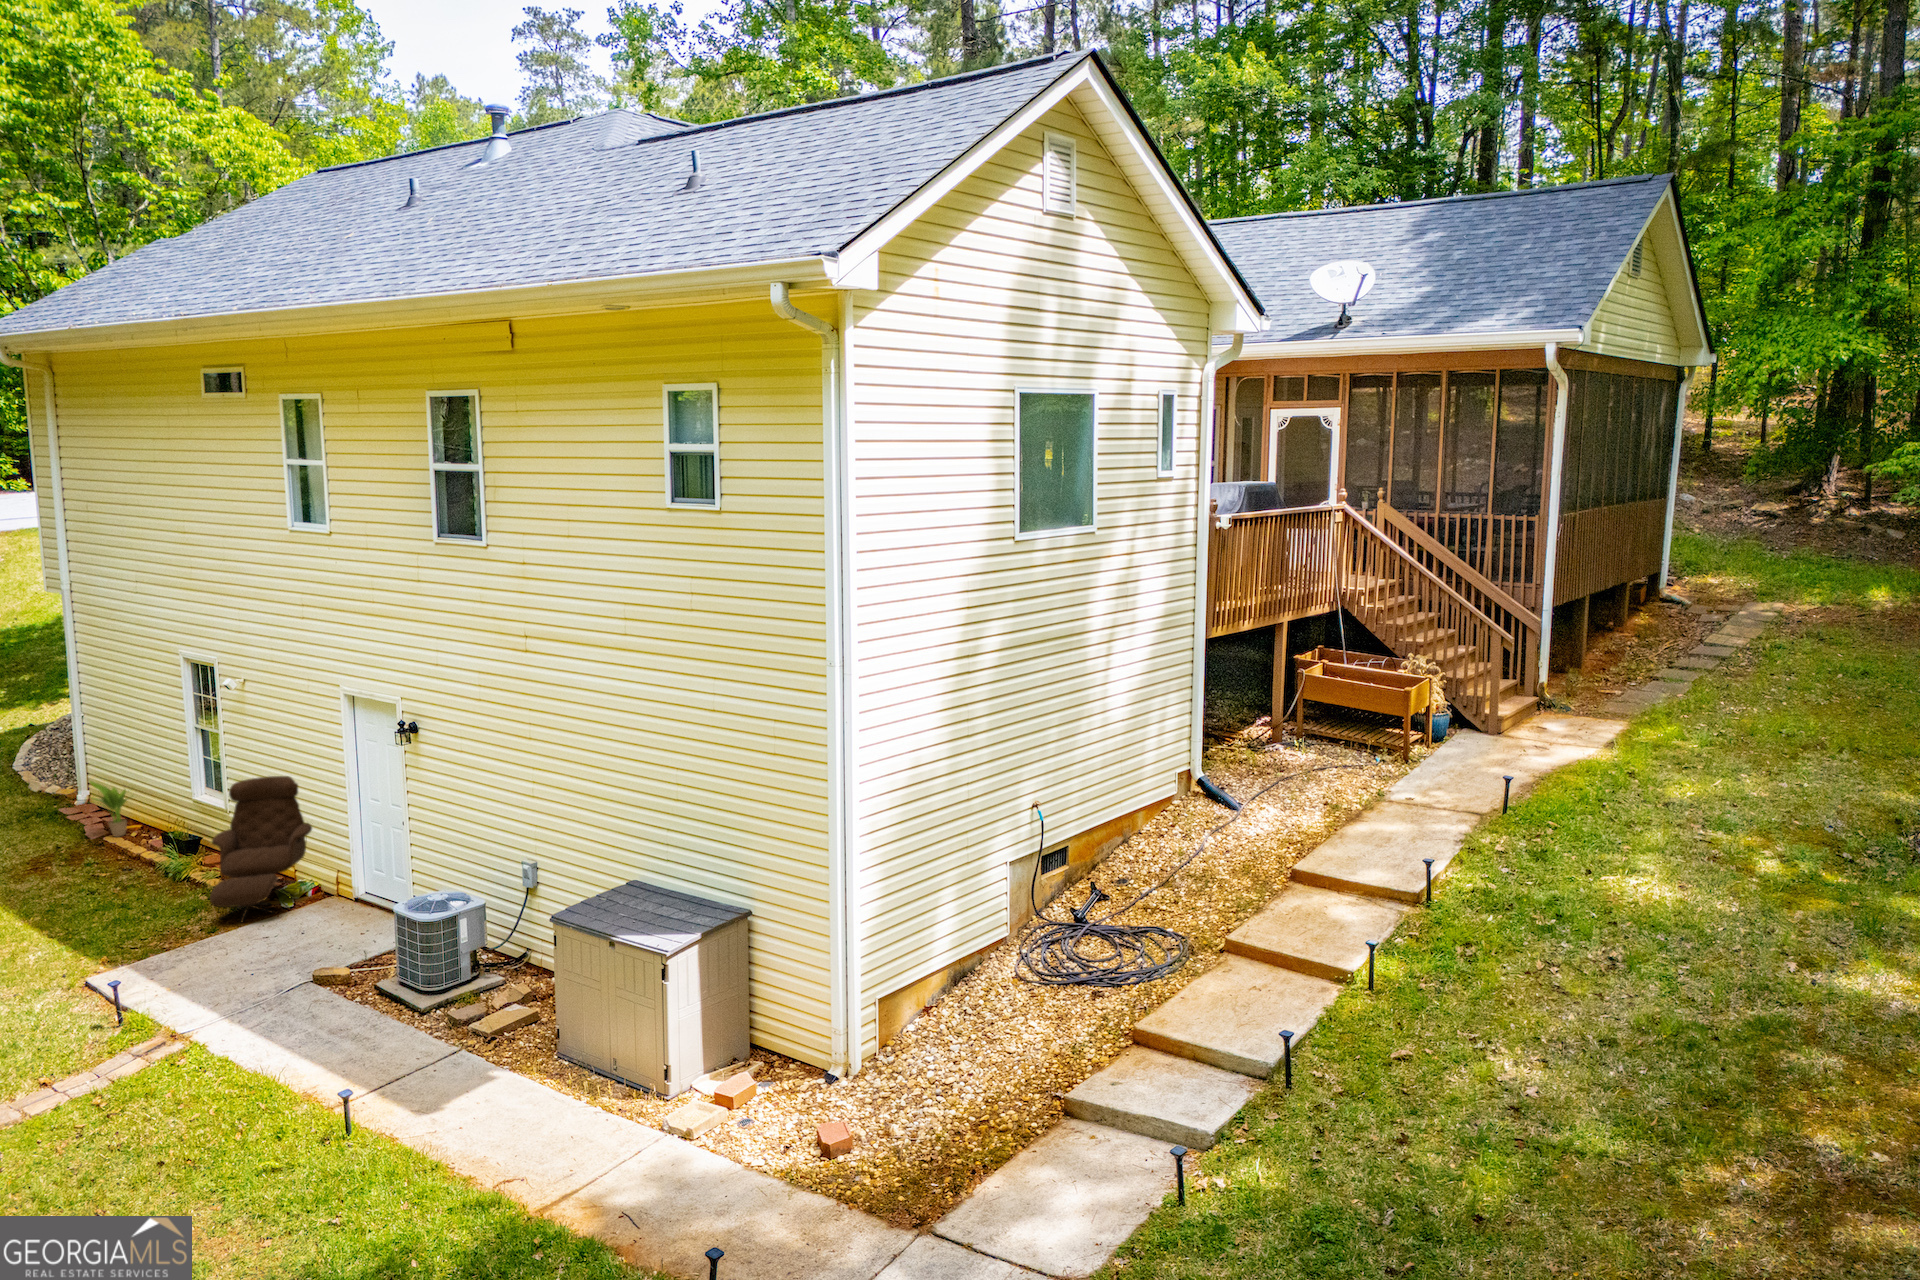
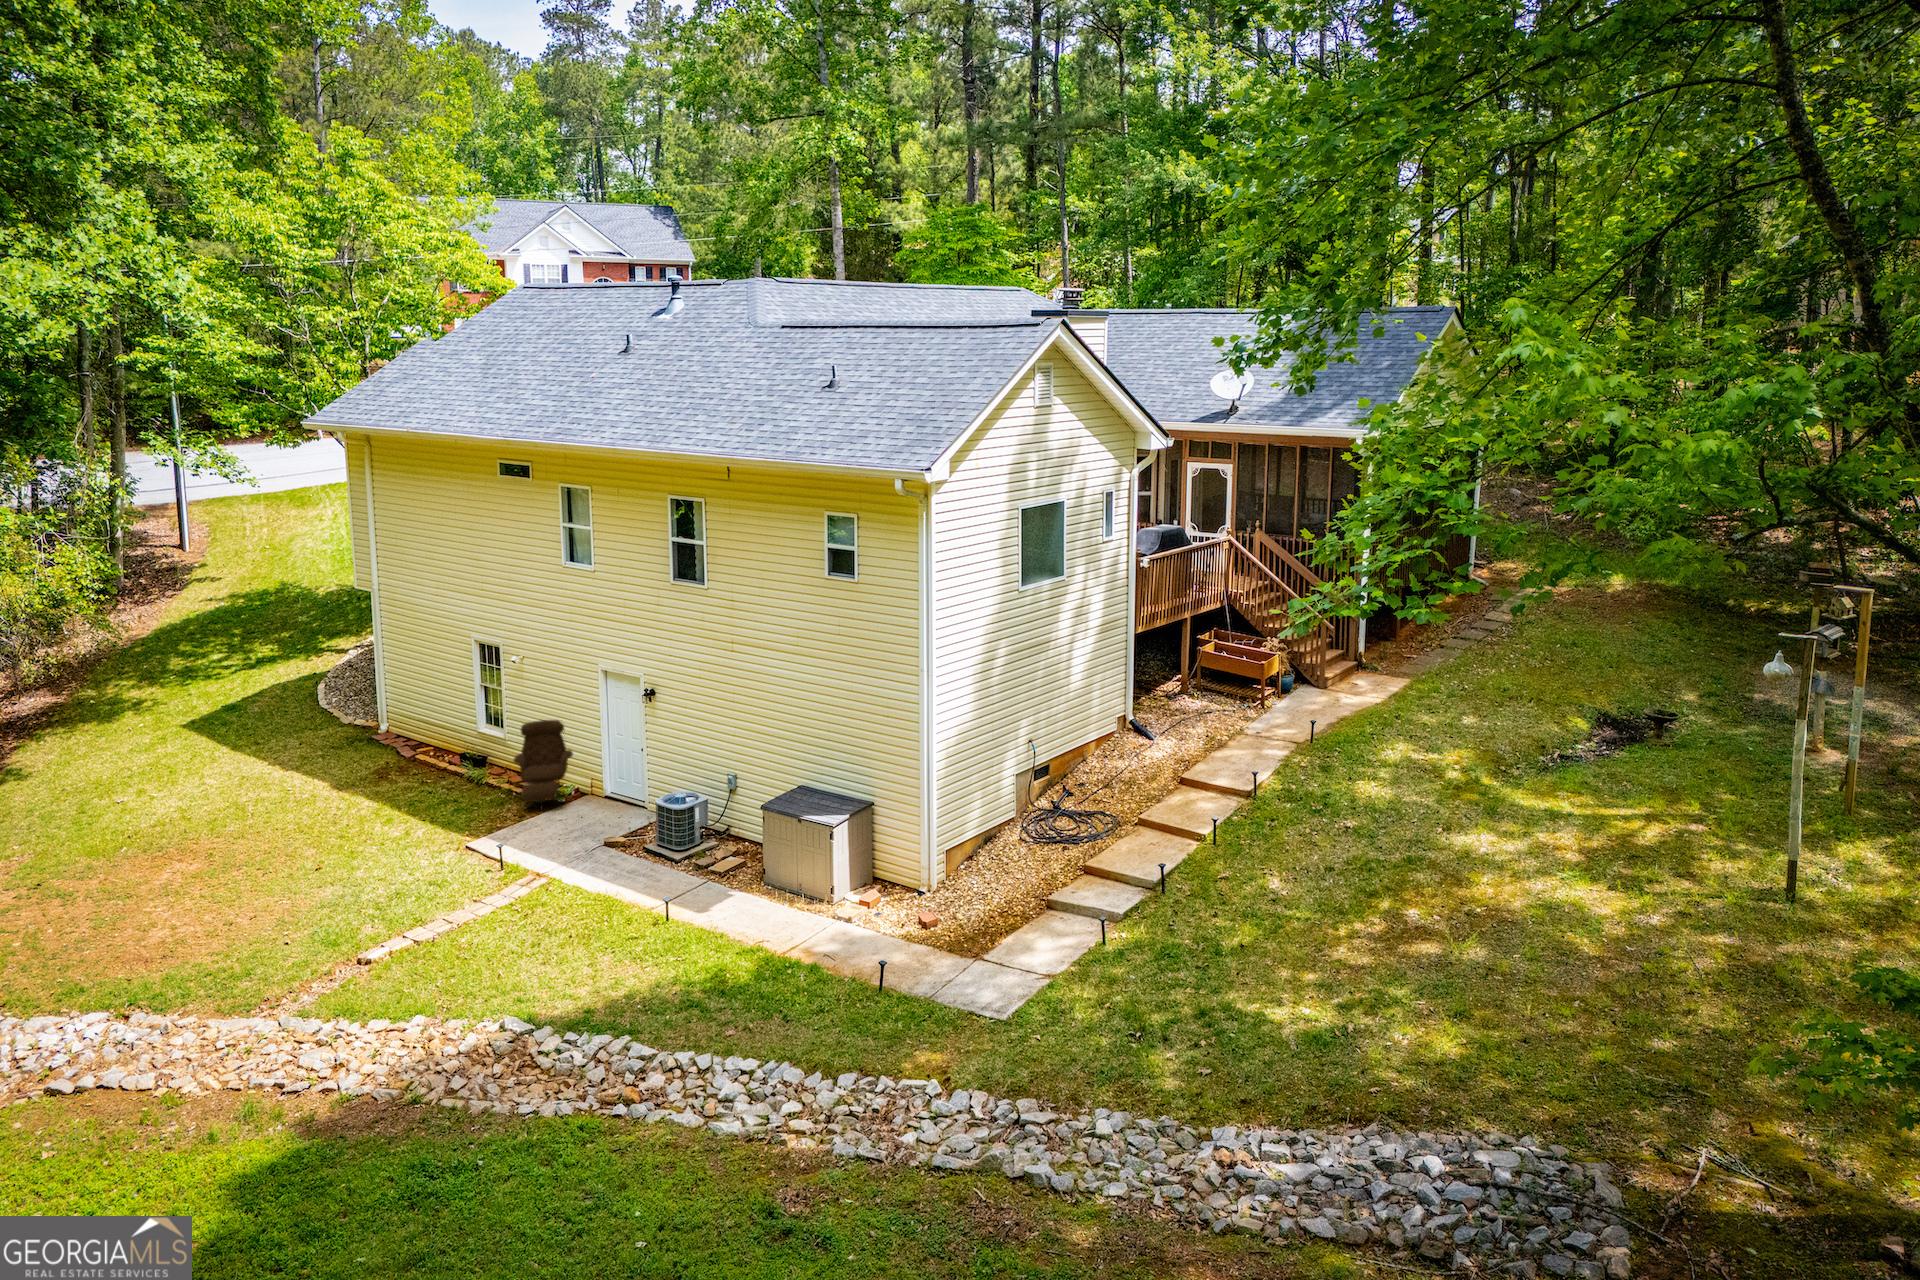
potted plant: present [90,781,127,837] -> none [404,720,435,757]

